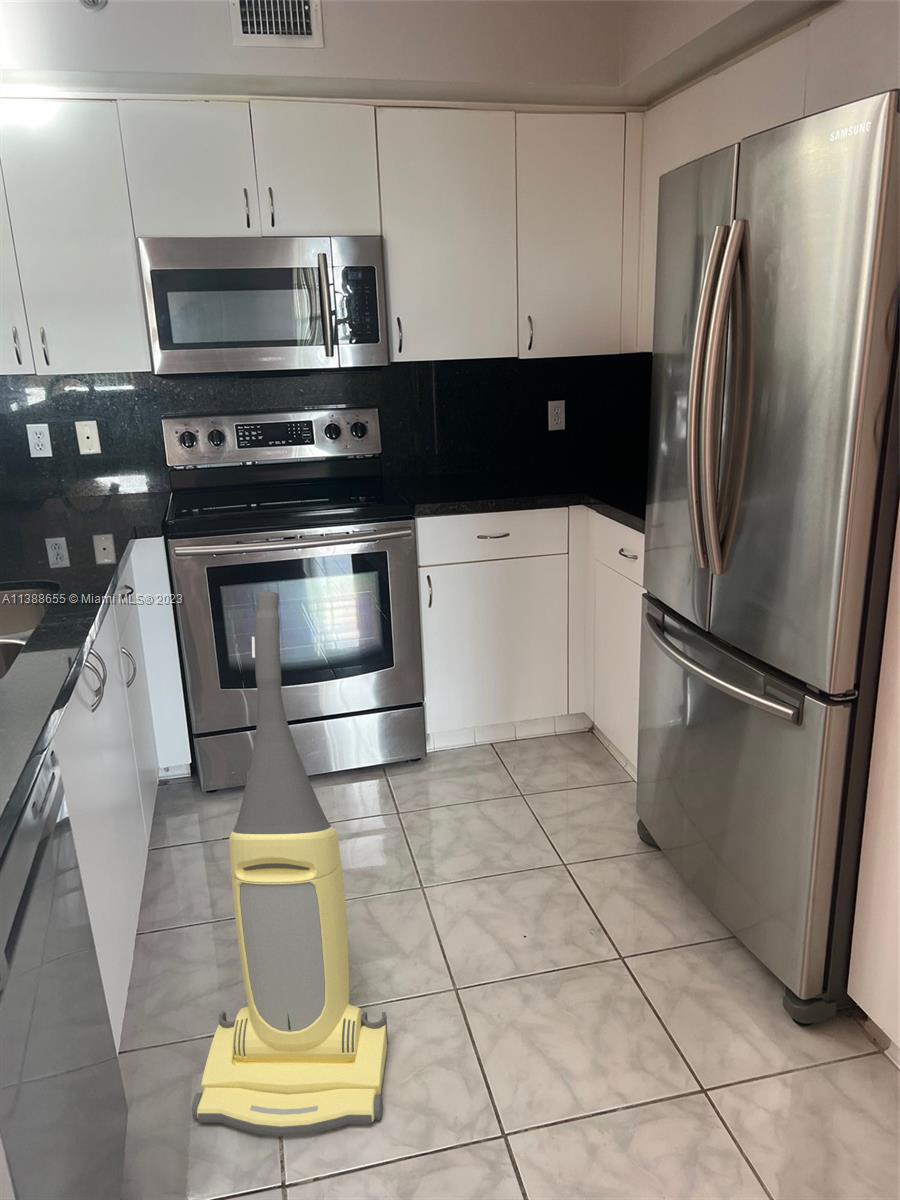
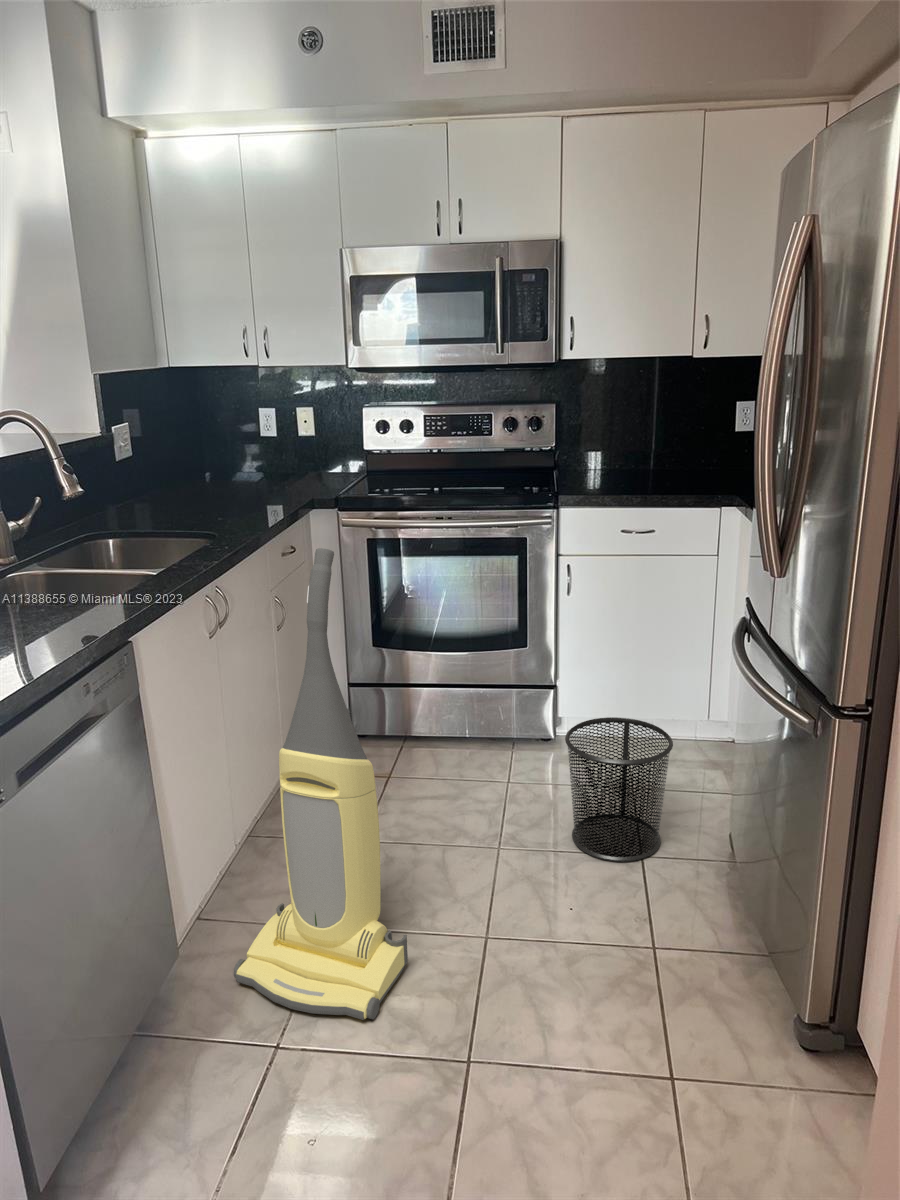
waste bin: none [474,728,583,876] -> present [565,717,673,862]

